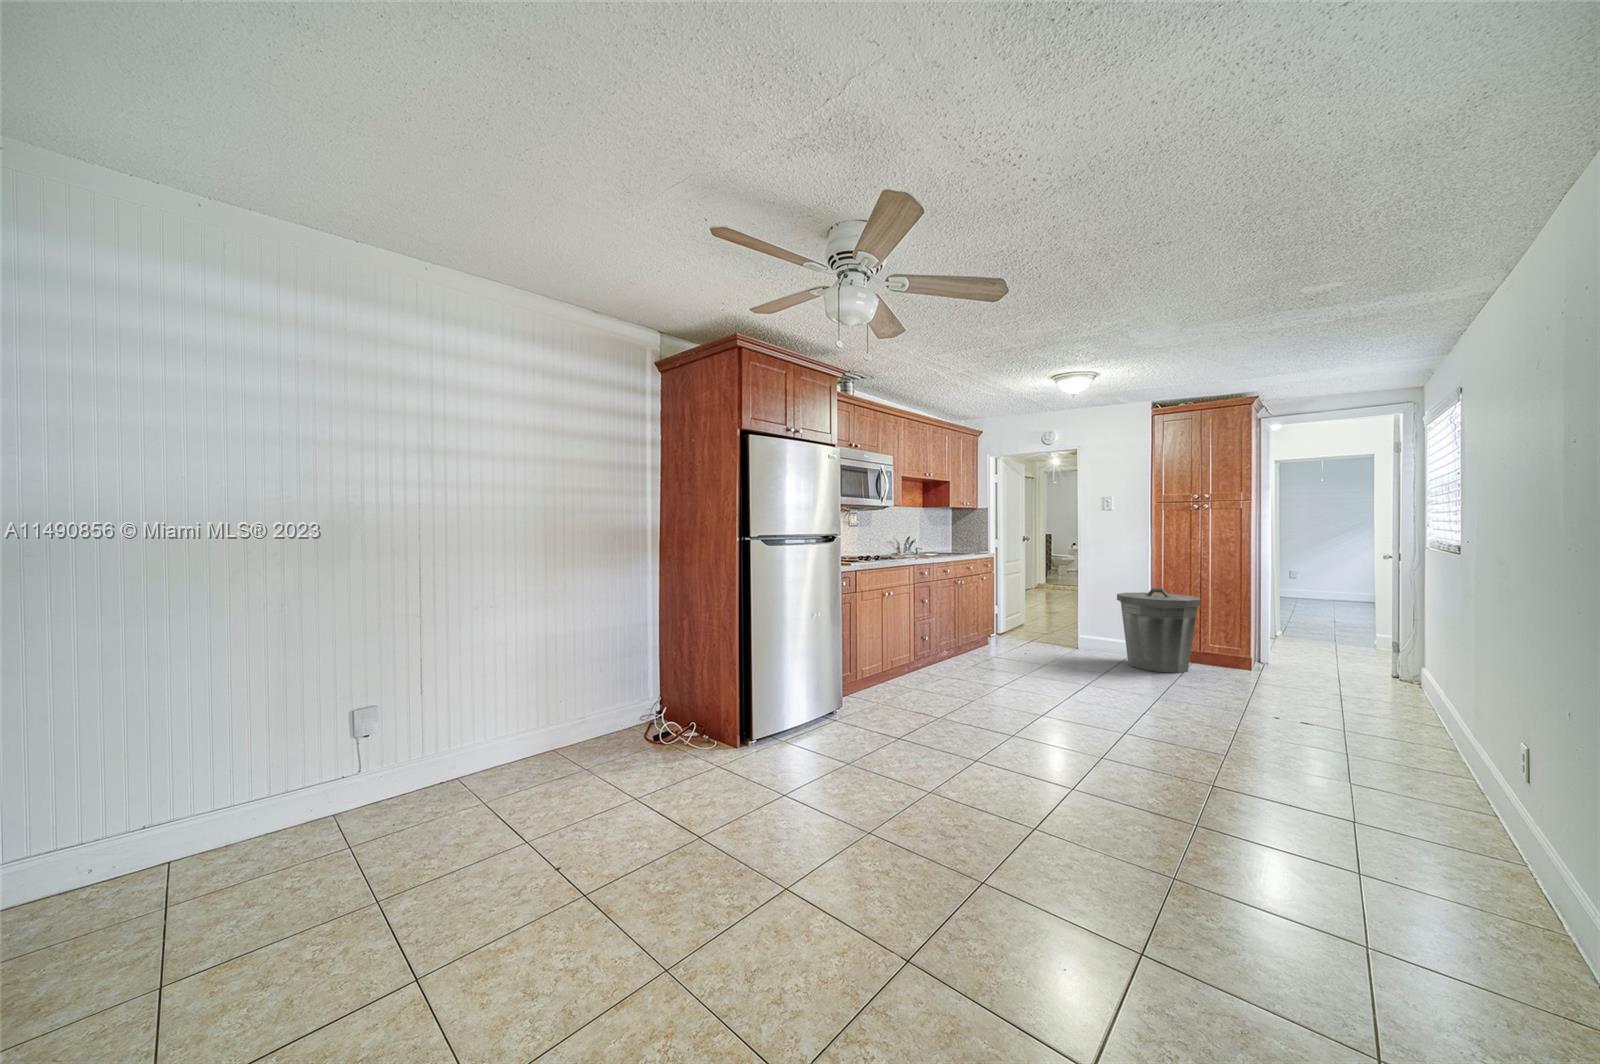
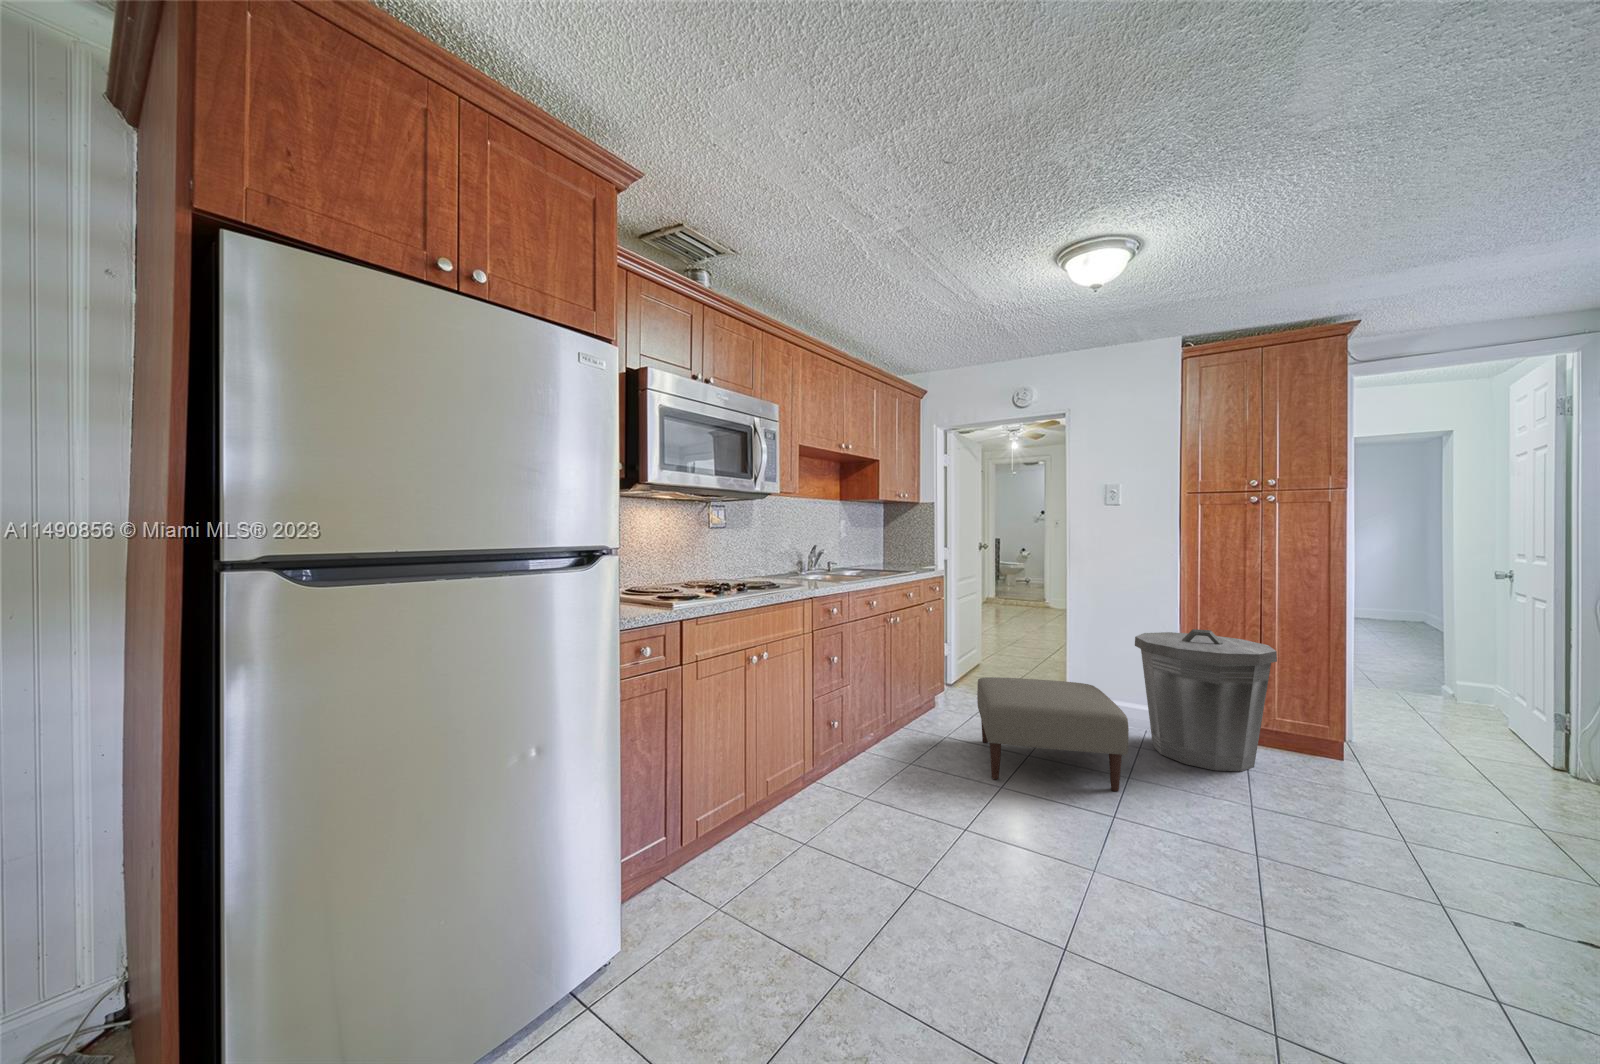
ottoman: none [1014,619,1100,678] -> present [977,677,1129,792]

